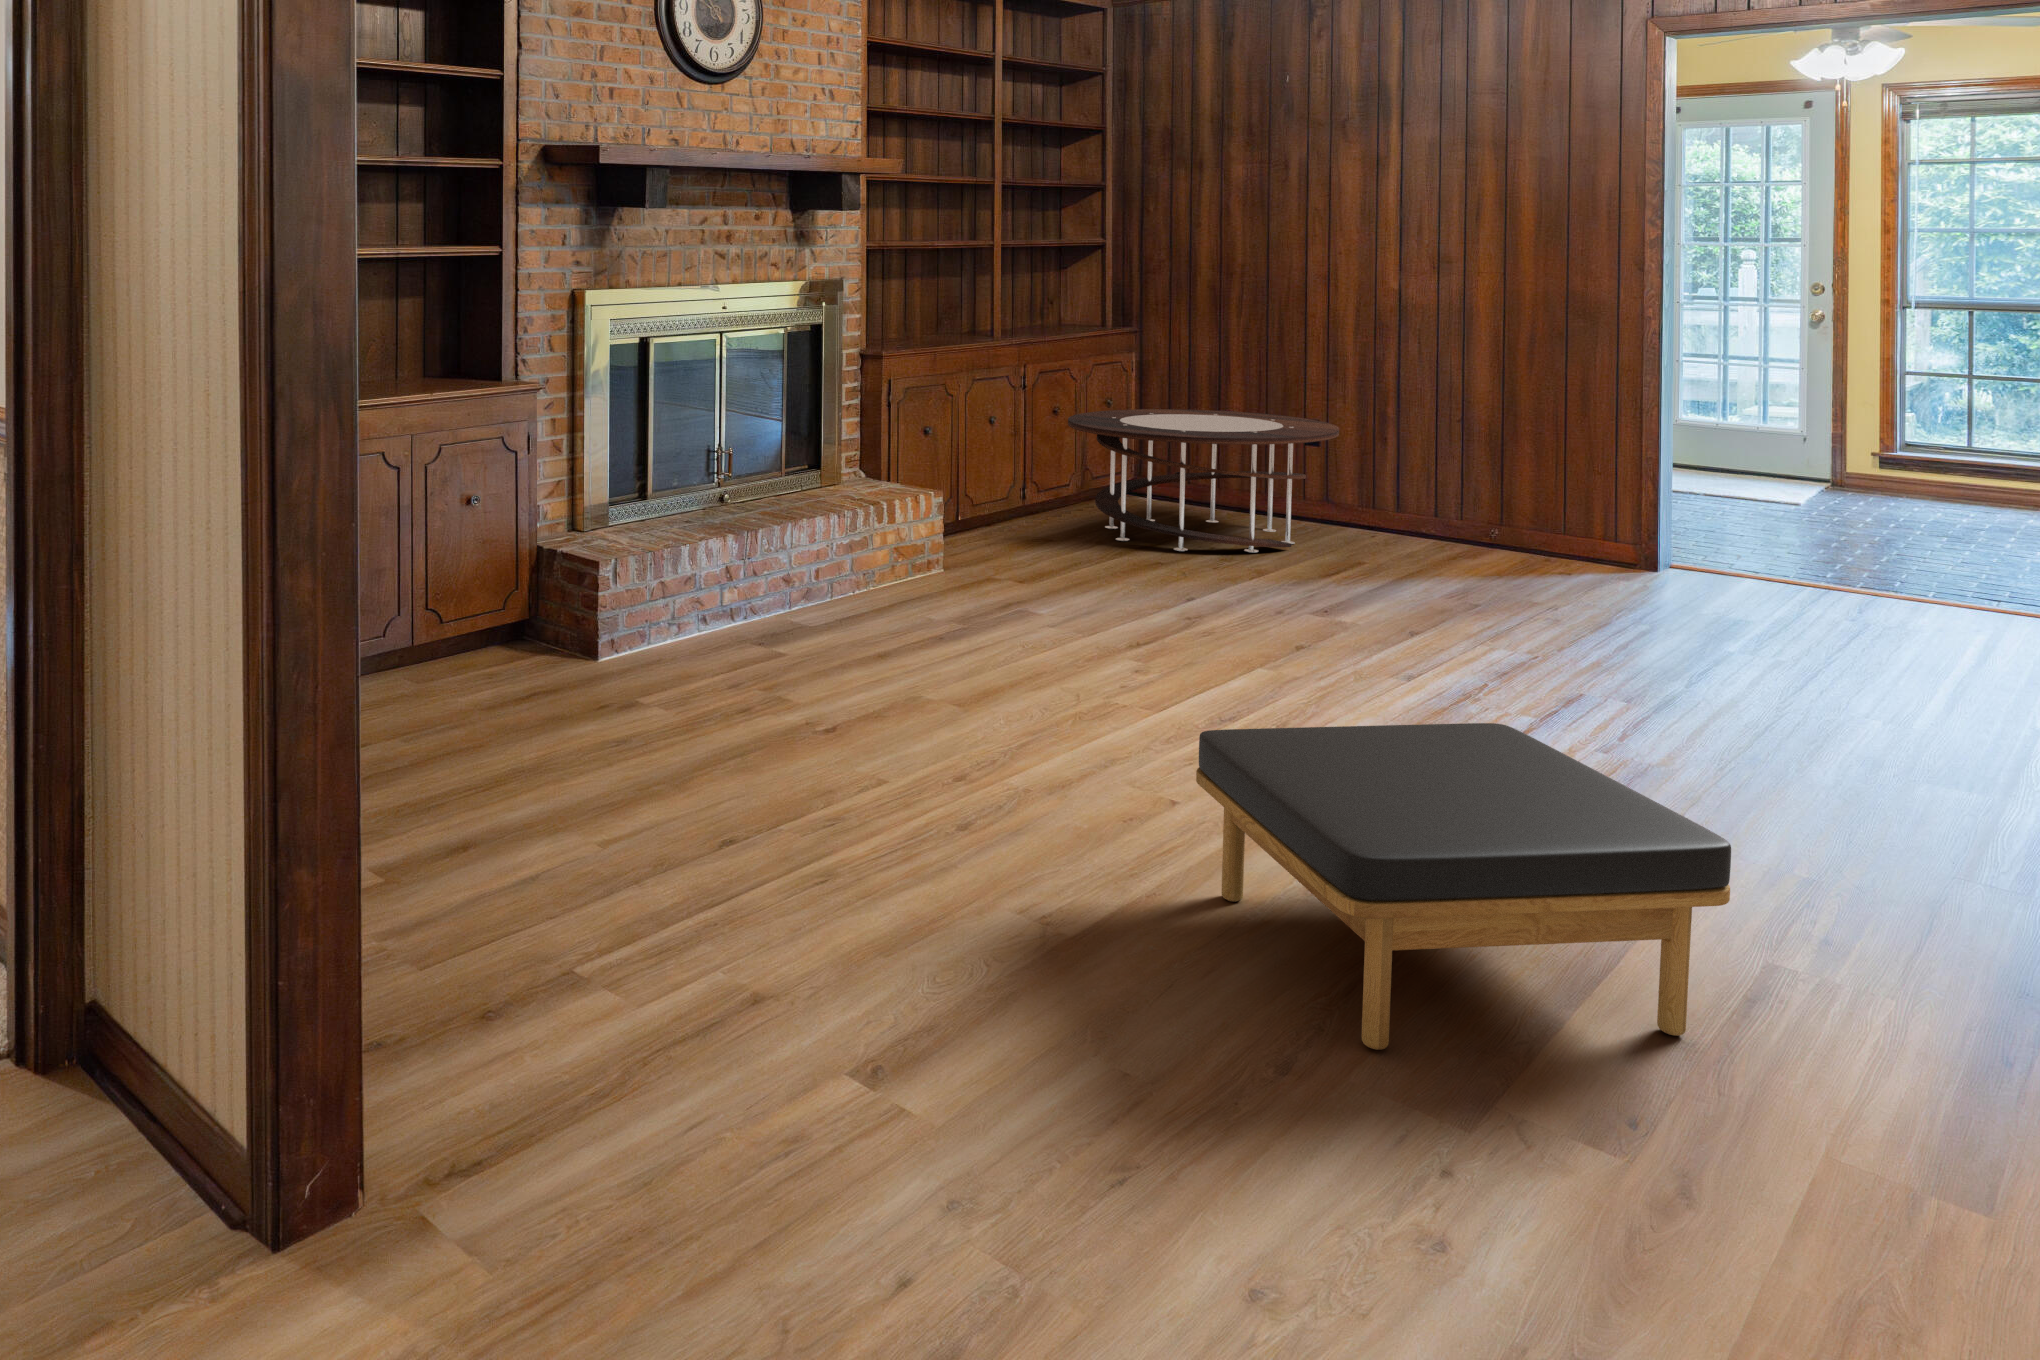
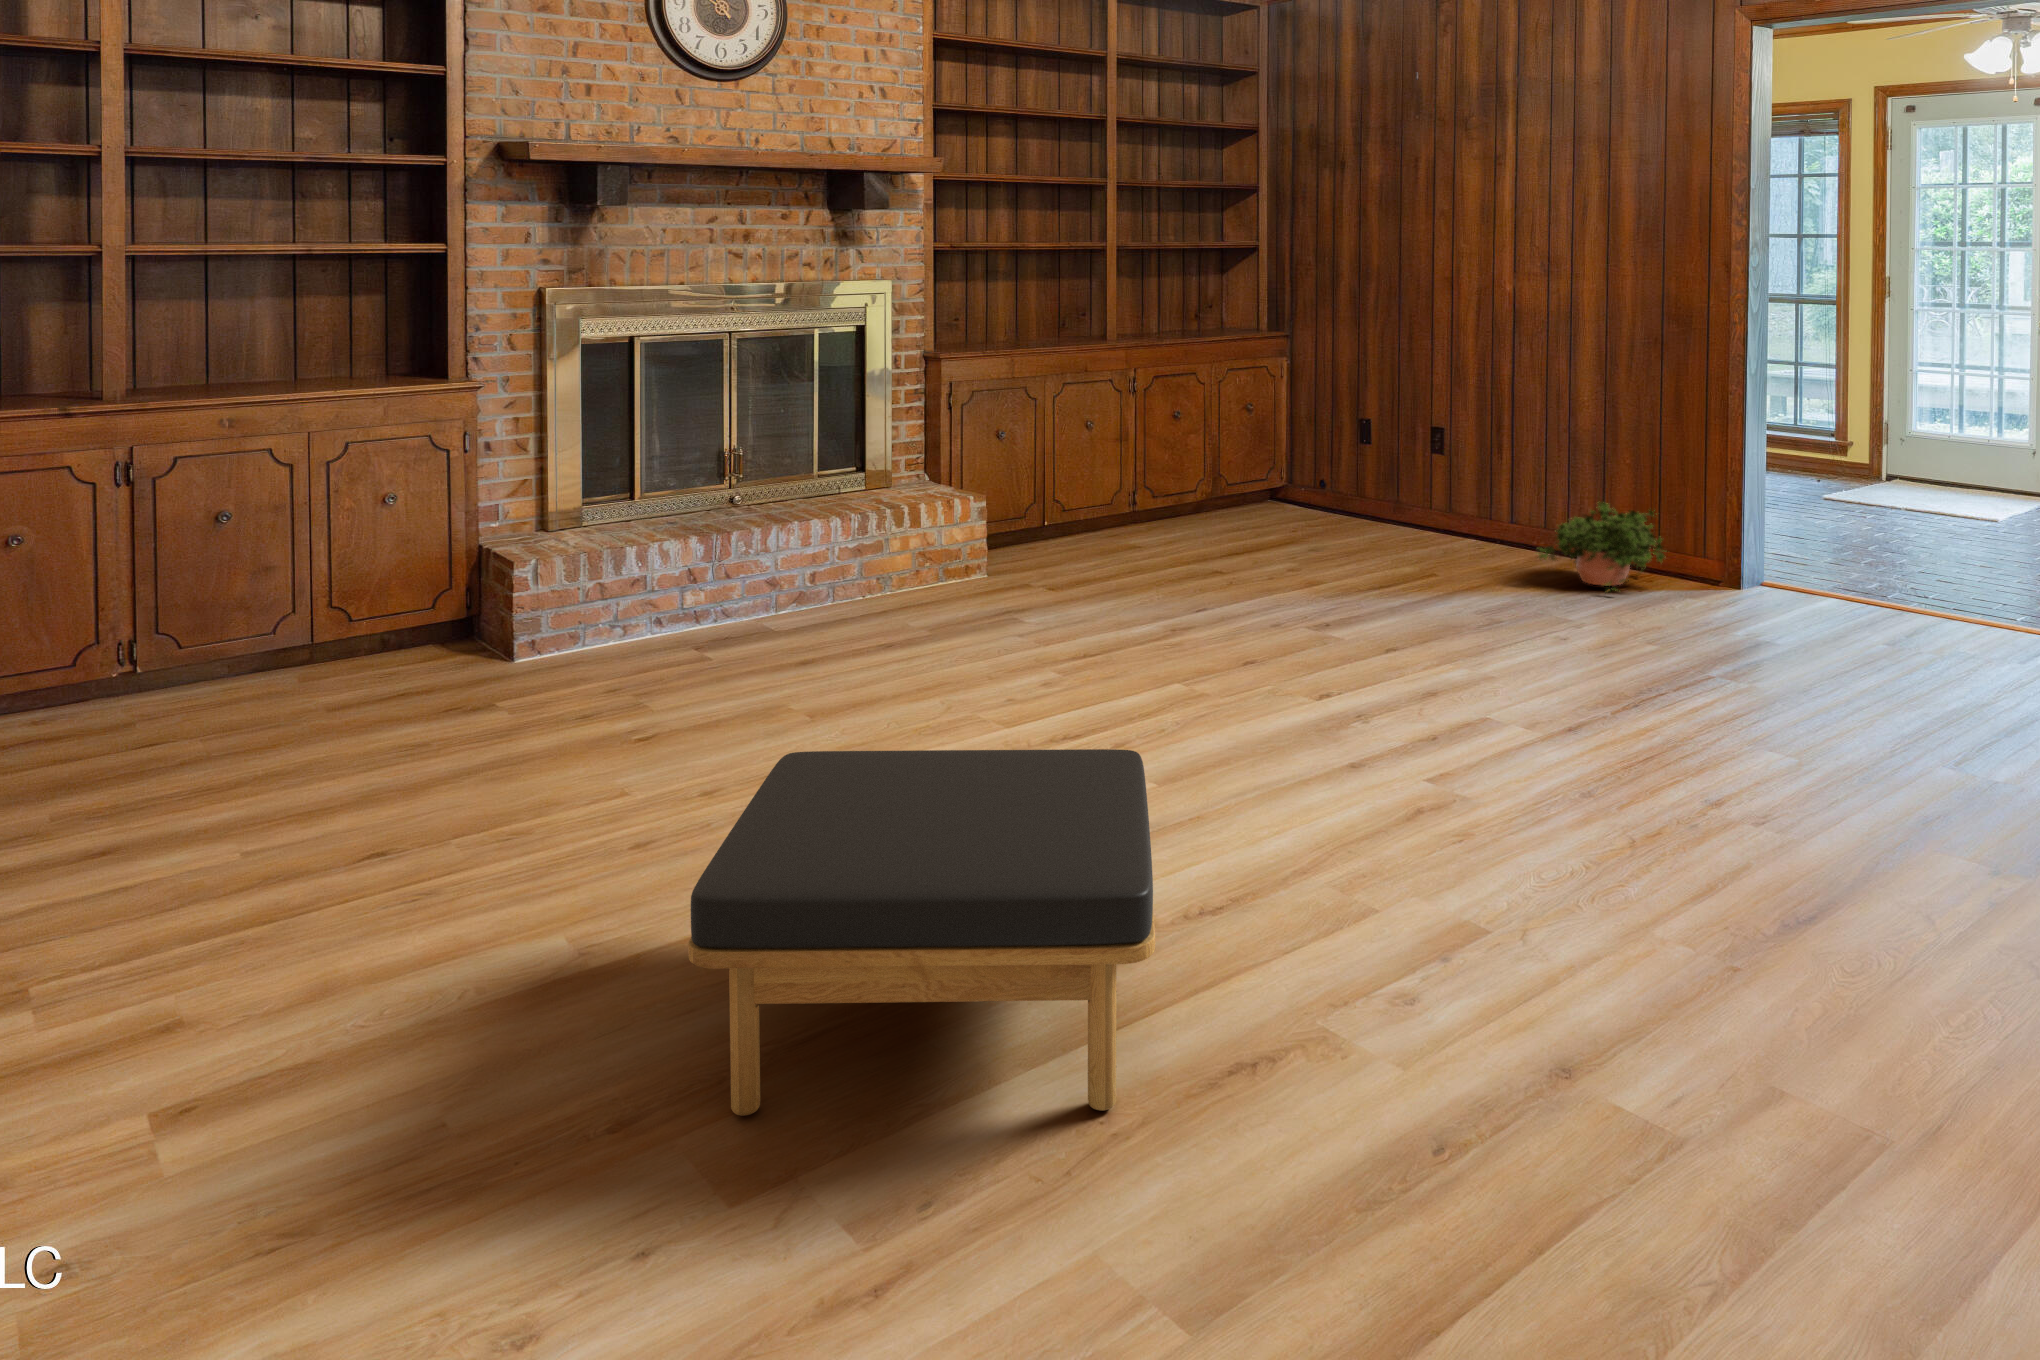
coffee table: present [1068,409,1339,552] -> none [1170,417,1443,565]
potted plant: none [1462,489,1590,578] -> present [1538,502,1664,592]

